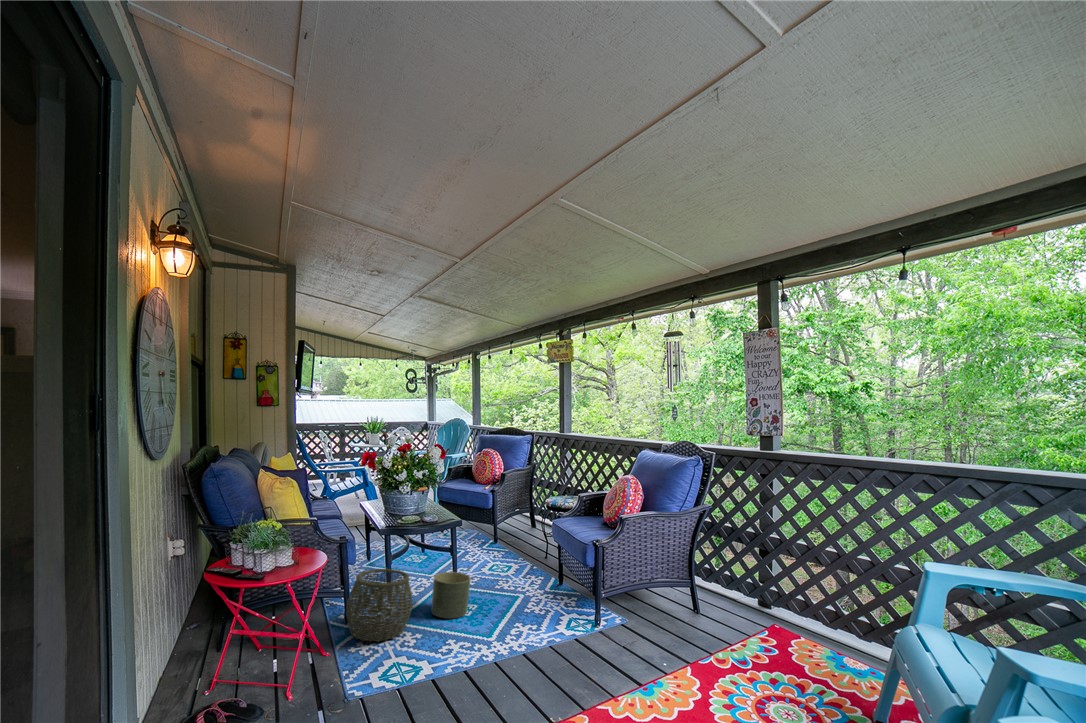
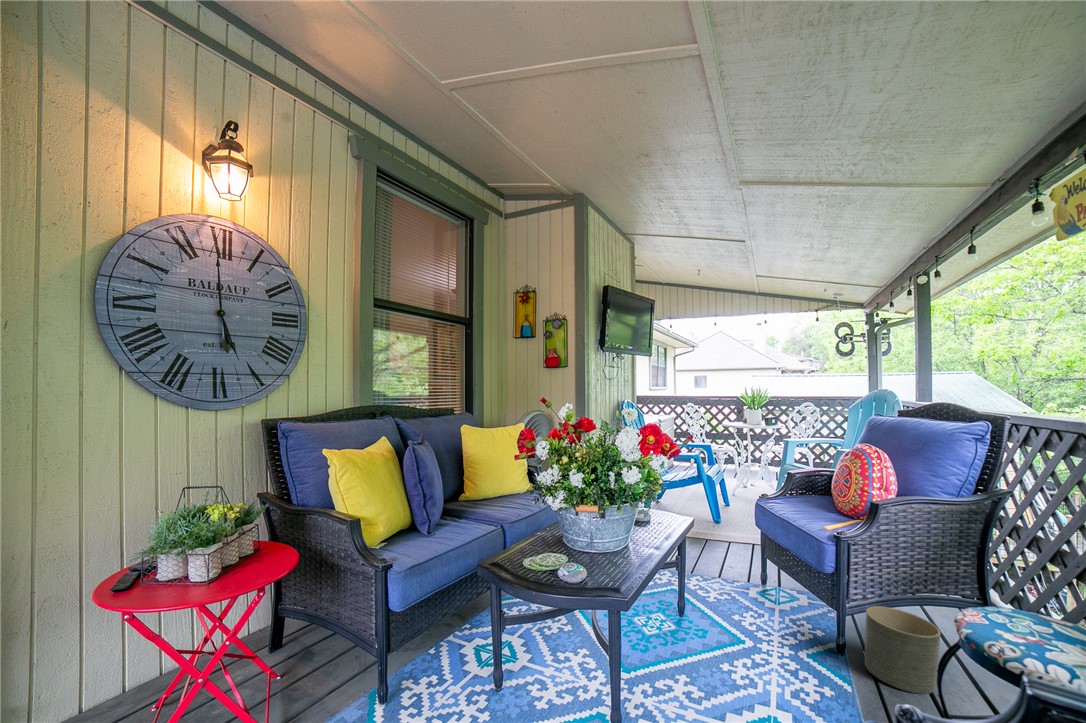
woven basket: present [347,569,412,642] -> none [724,567,821,677]

